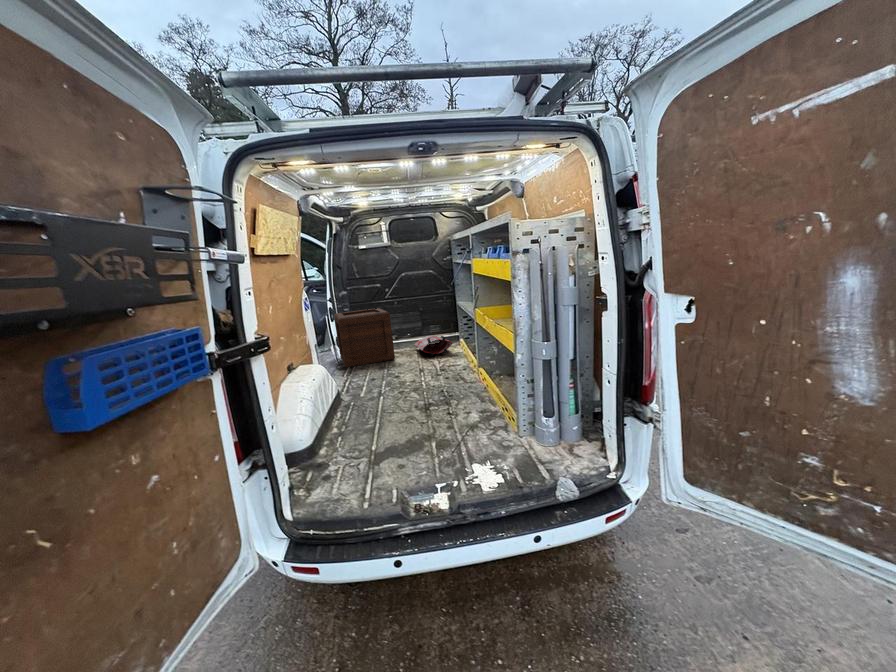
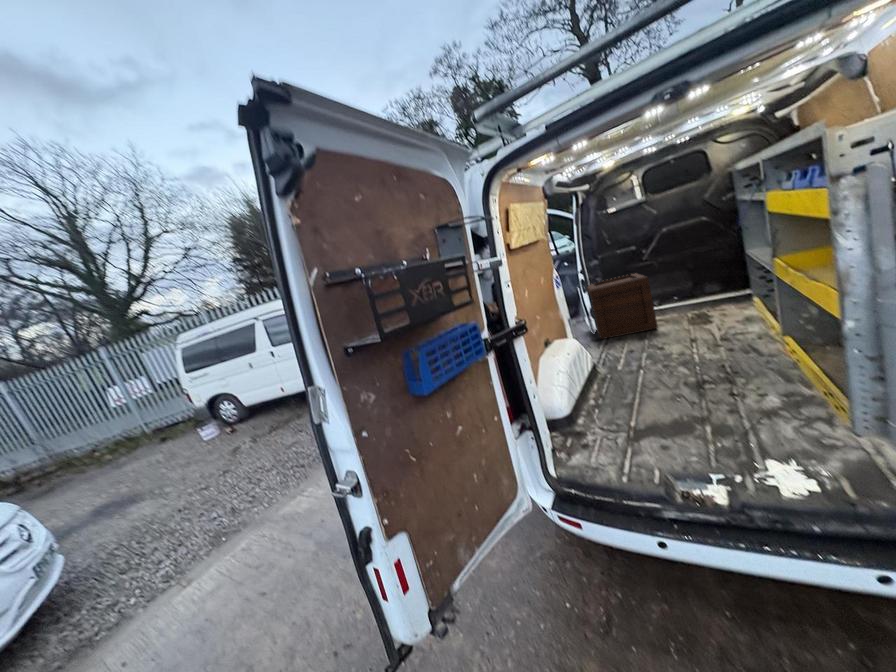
bag: present [414,336,453,356] -> none [683,297,741,323]

